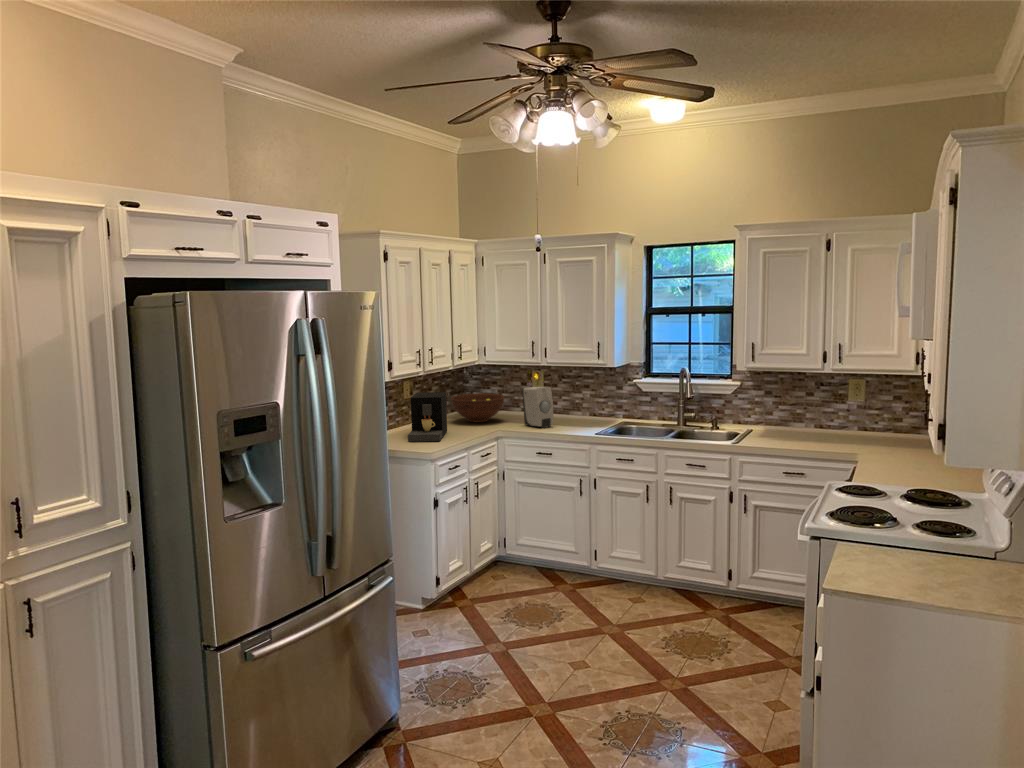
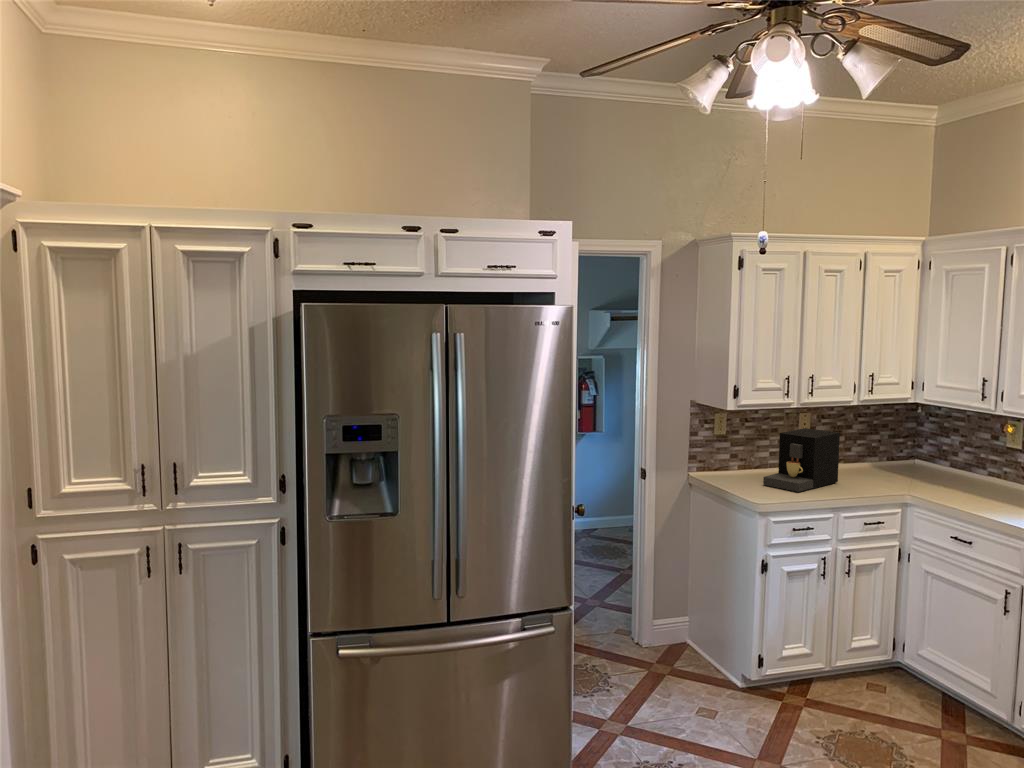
soap dispenser: present [522,387,553,428] -> none [962,444,1006,506]
fruit bowl: present [451,393,504,422] -> none [872,440,952,480]

